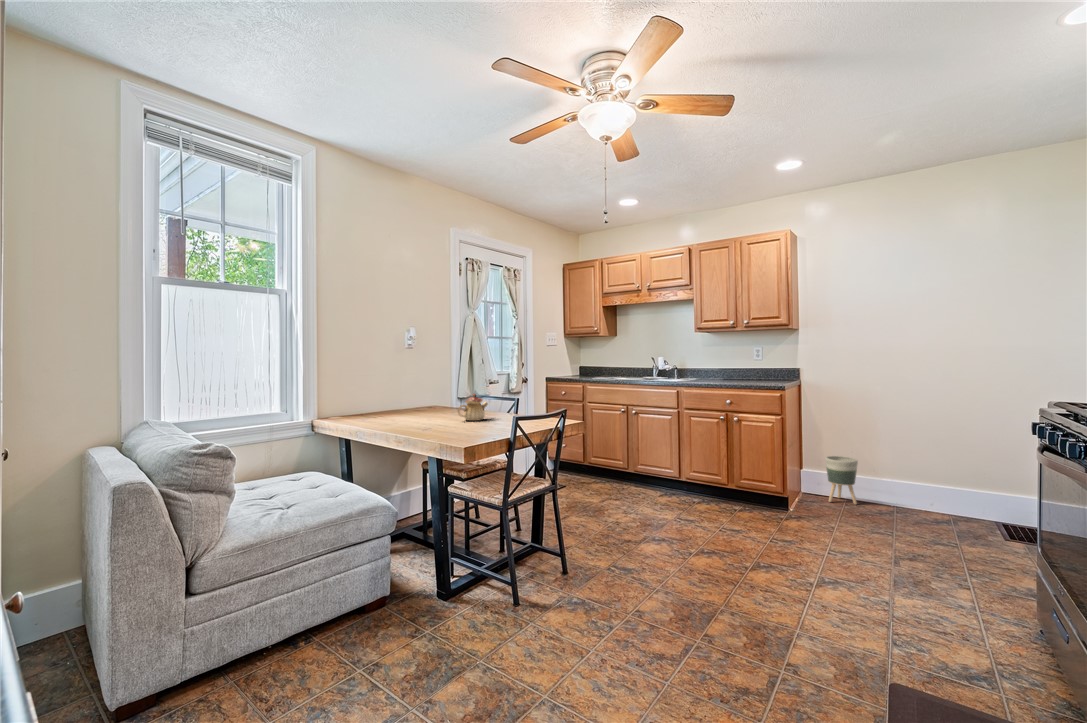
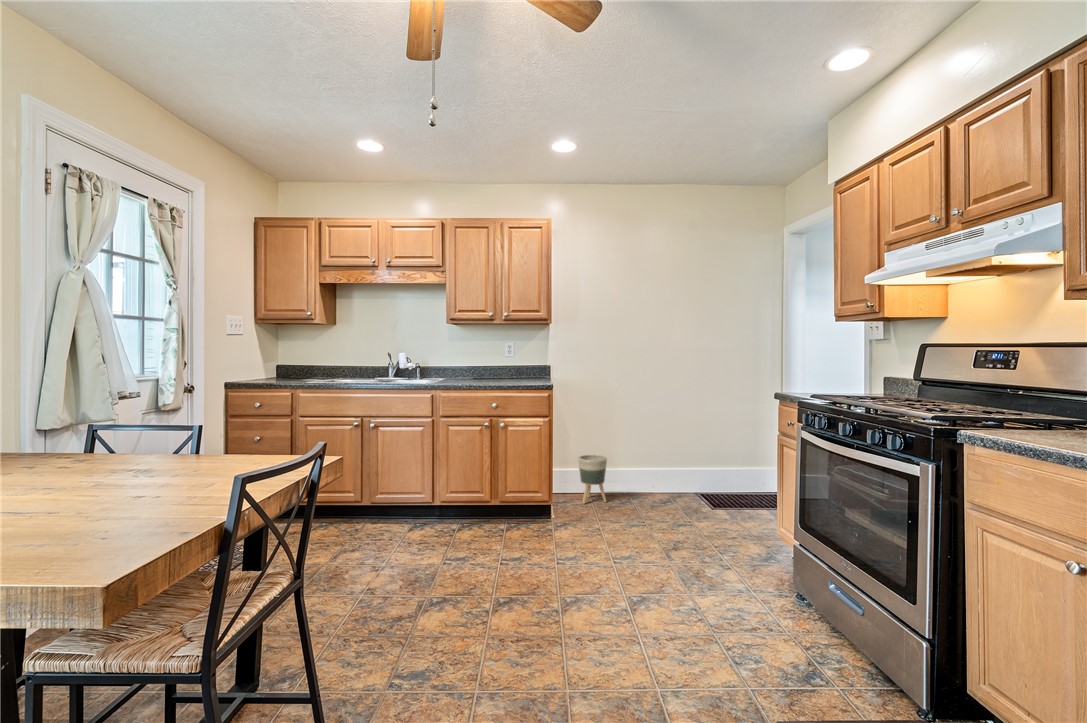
teapot: present [458,394,488,421] -> none [62,422,141,479]

